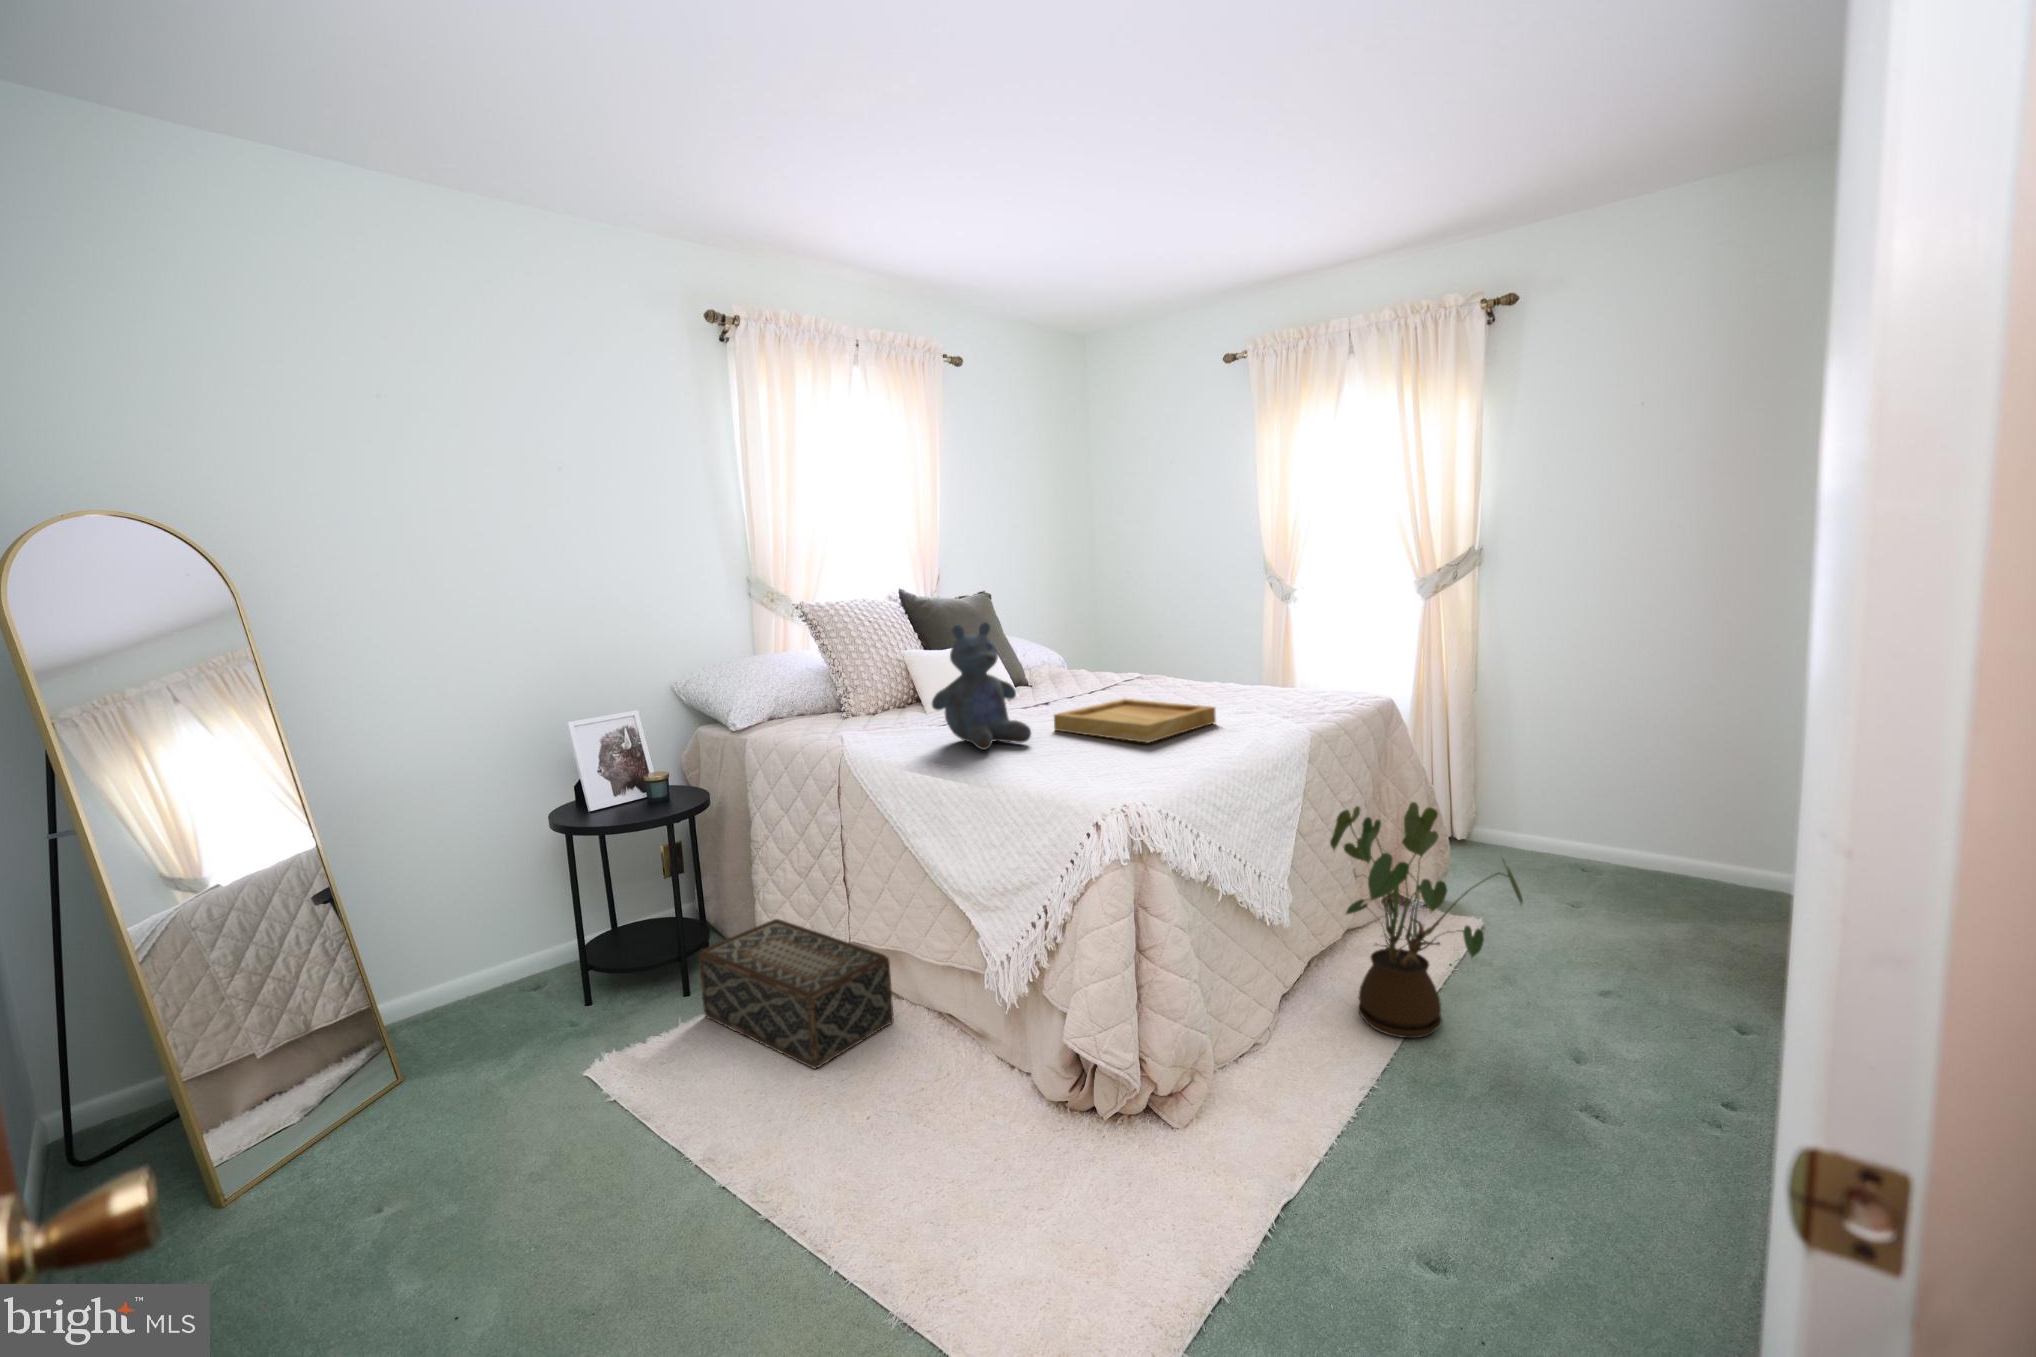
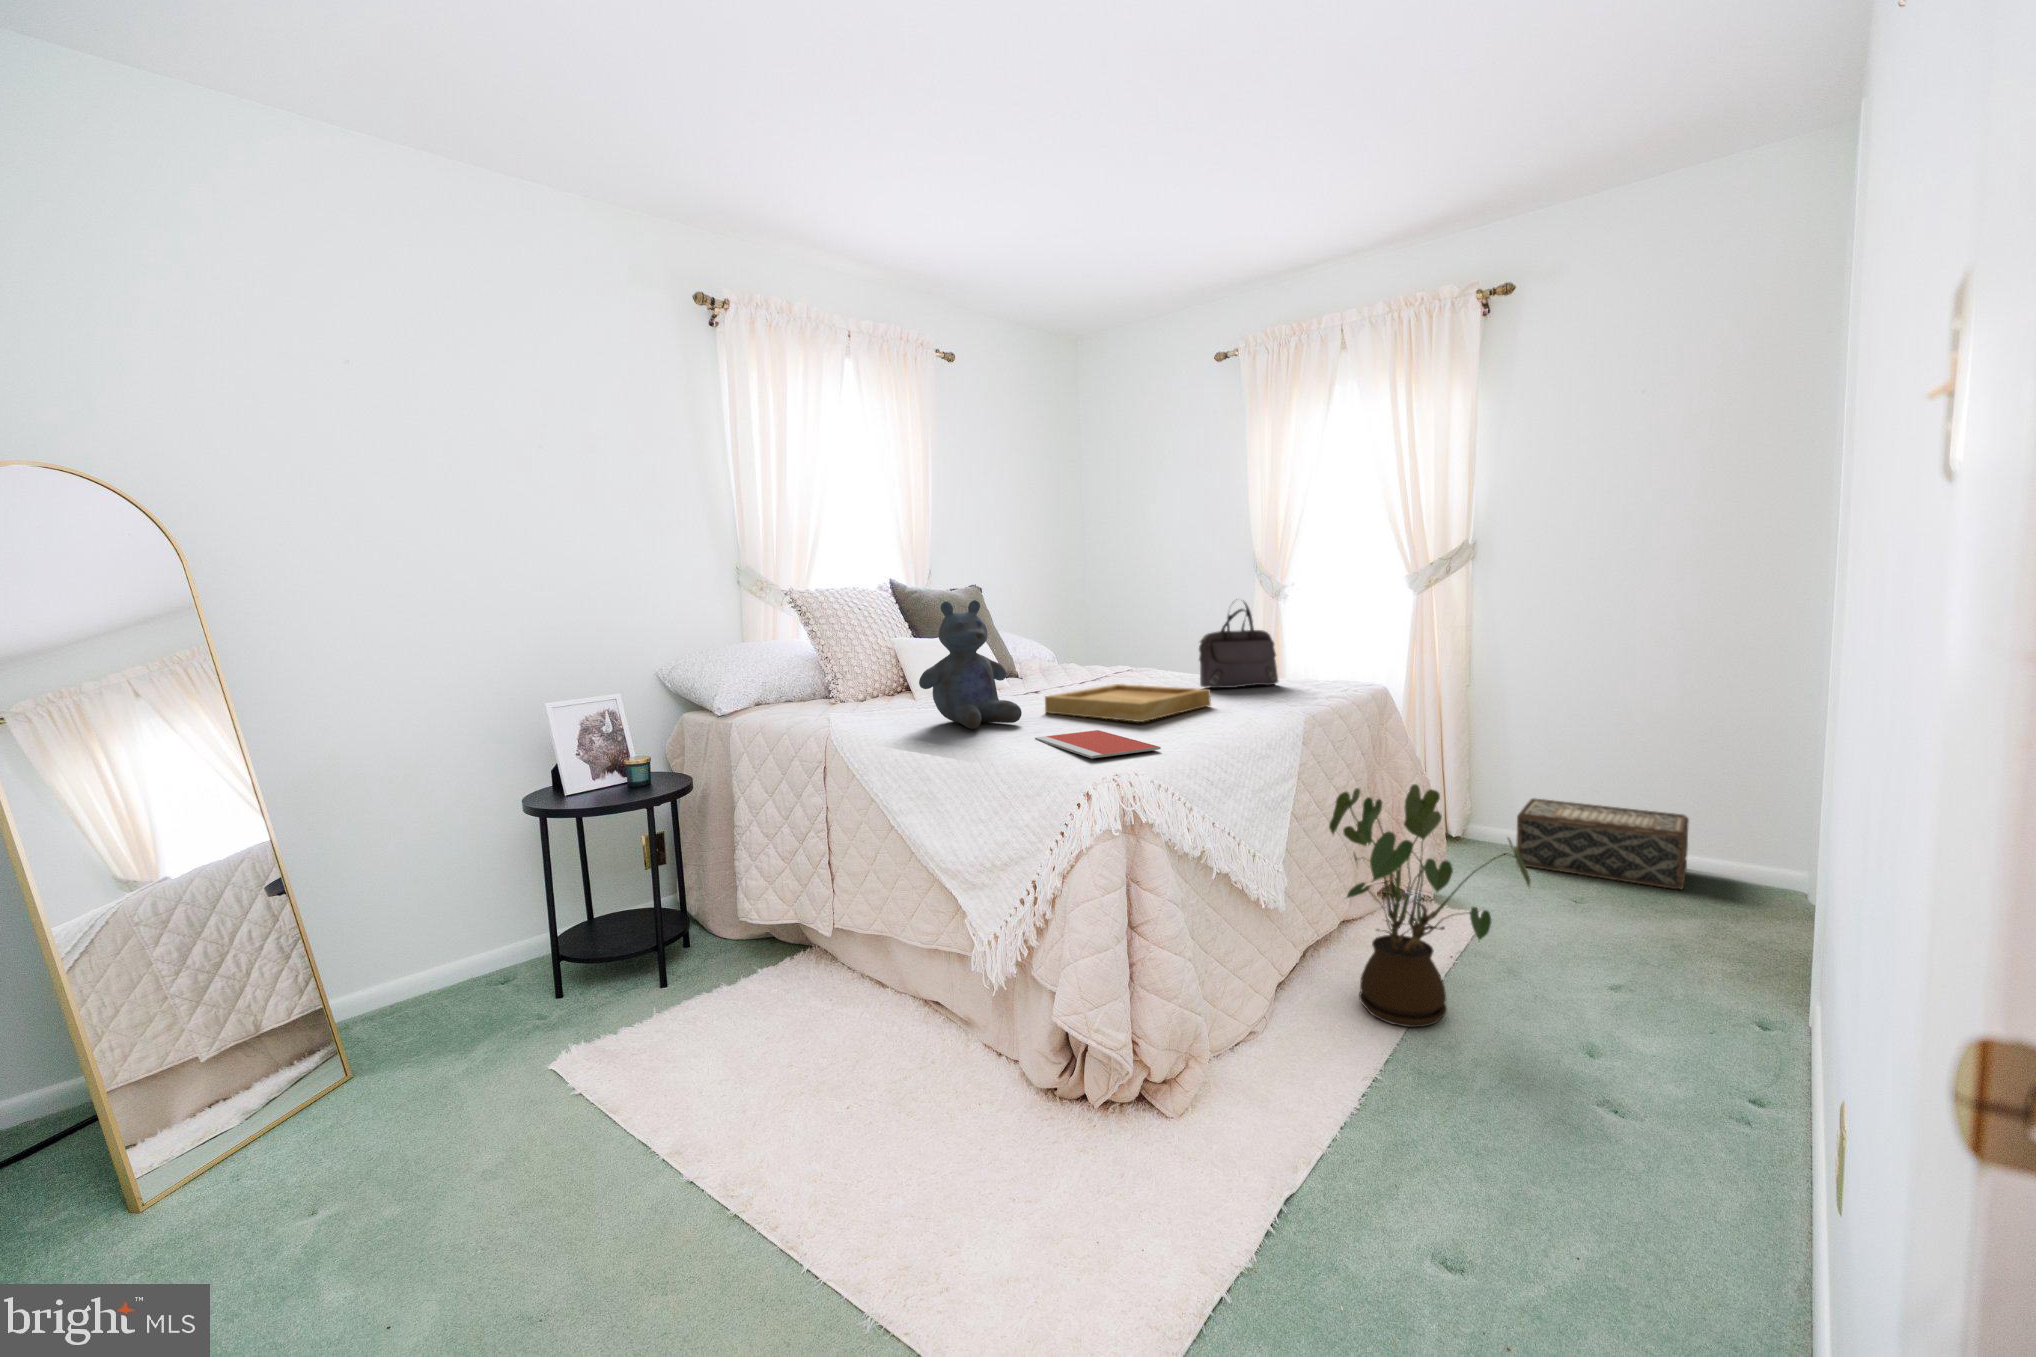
handbag: none [1204,614,1283,702] -> present [1199,599,1278,688]
notebook: none [1045,751,1166,786] -> present [1035,730,1161,758]
woven basket: present [699,919,894,1068] -> present [1516,798,1689,889]

